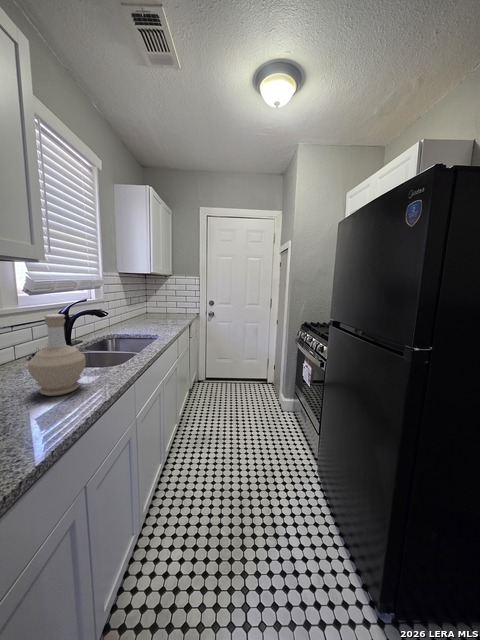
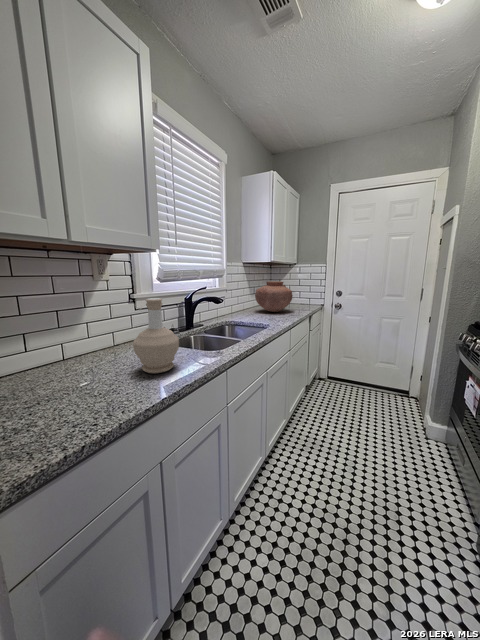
vase: none [135,292,173,322] -> present [255,281,293,312]

